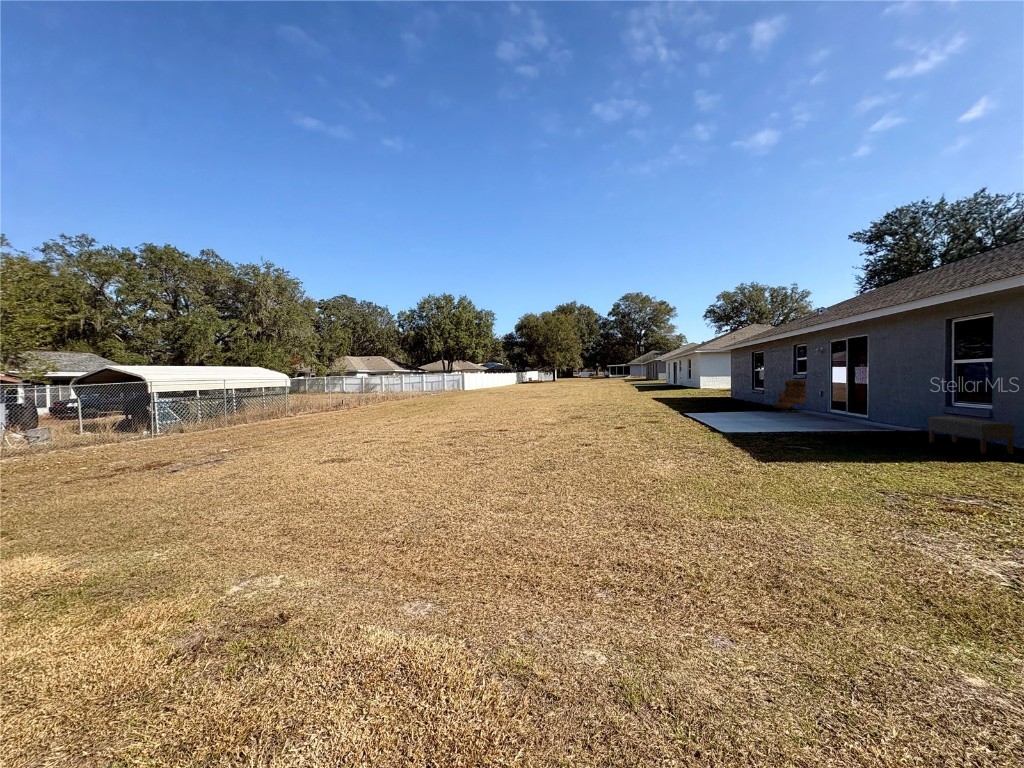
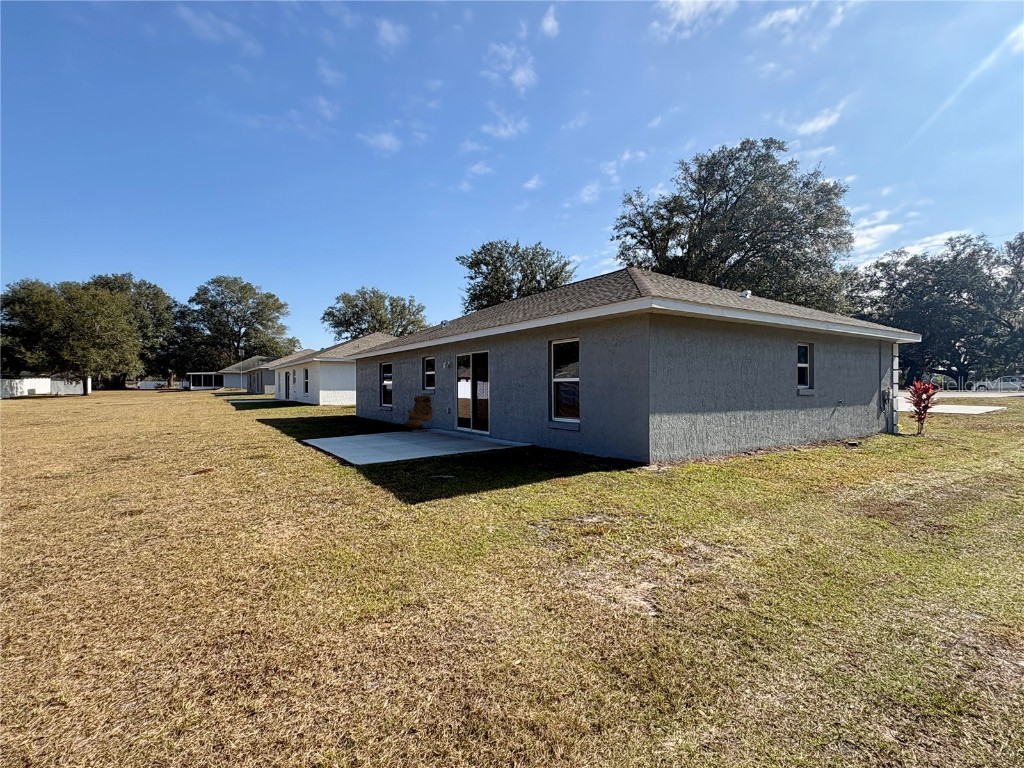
bench: present [928,416,1015,454] -> none [538,430,593,463]

